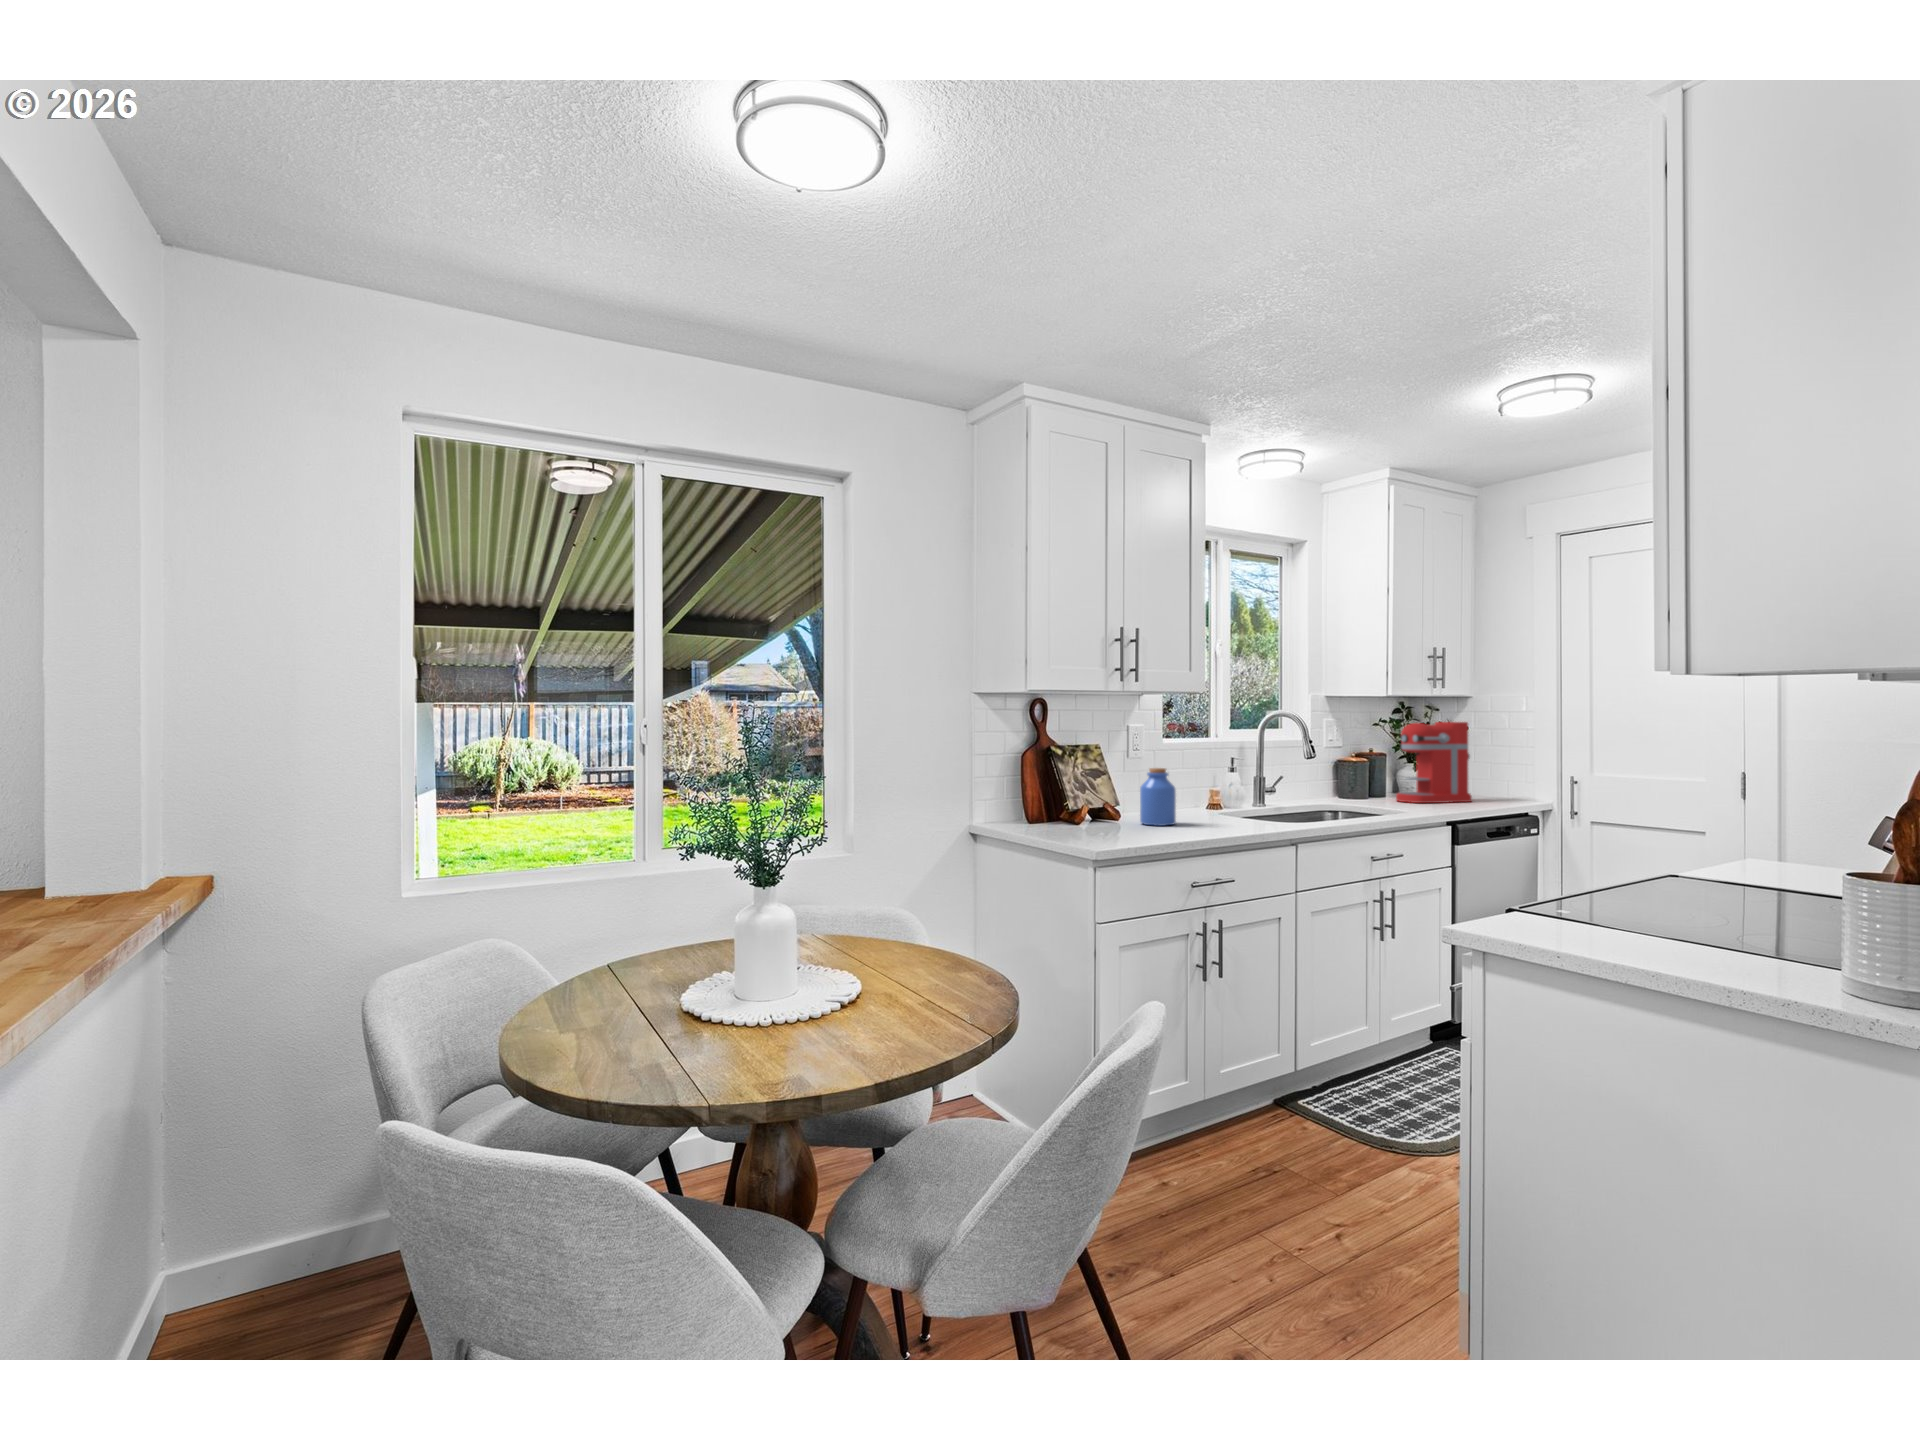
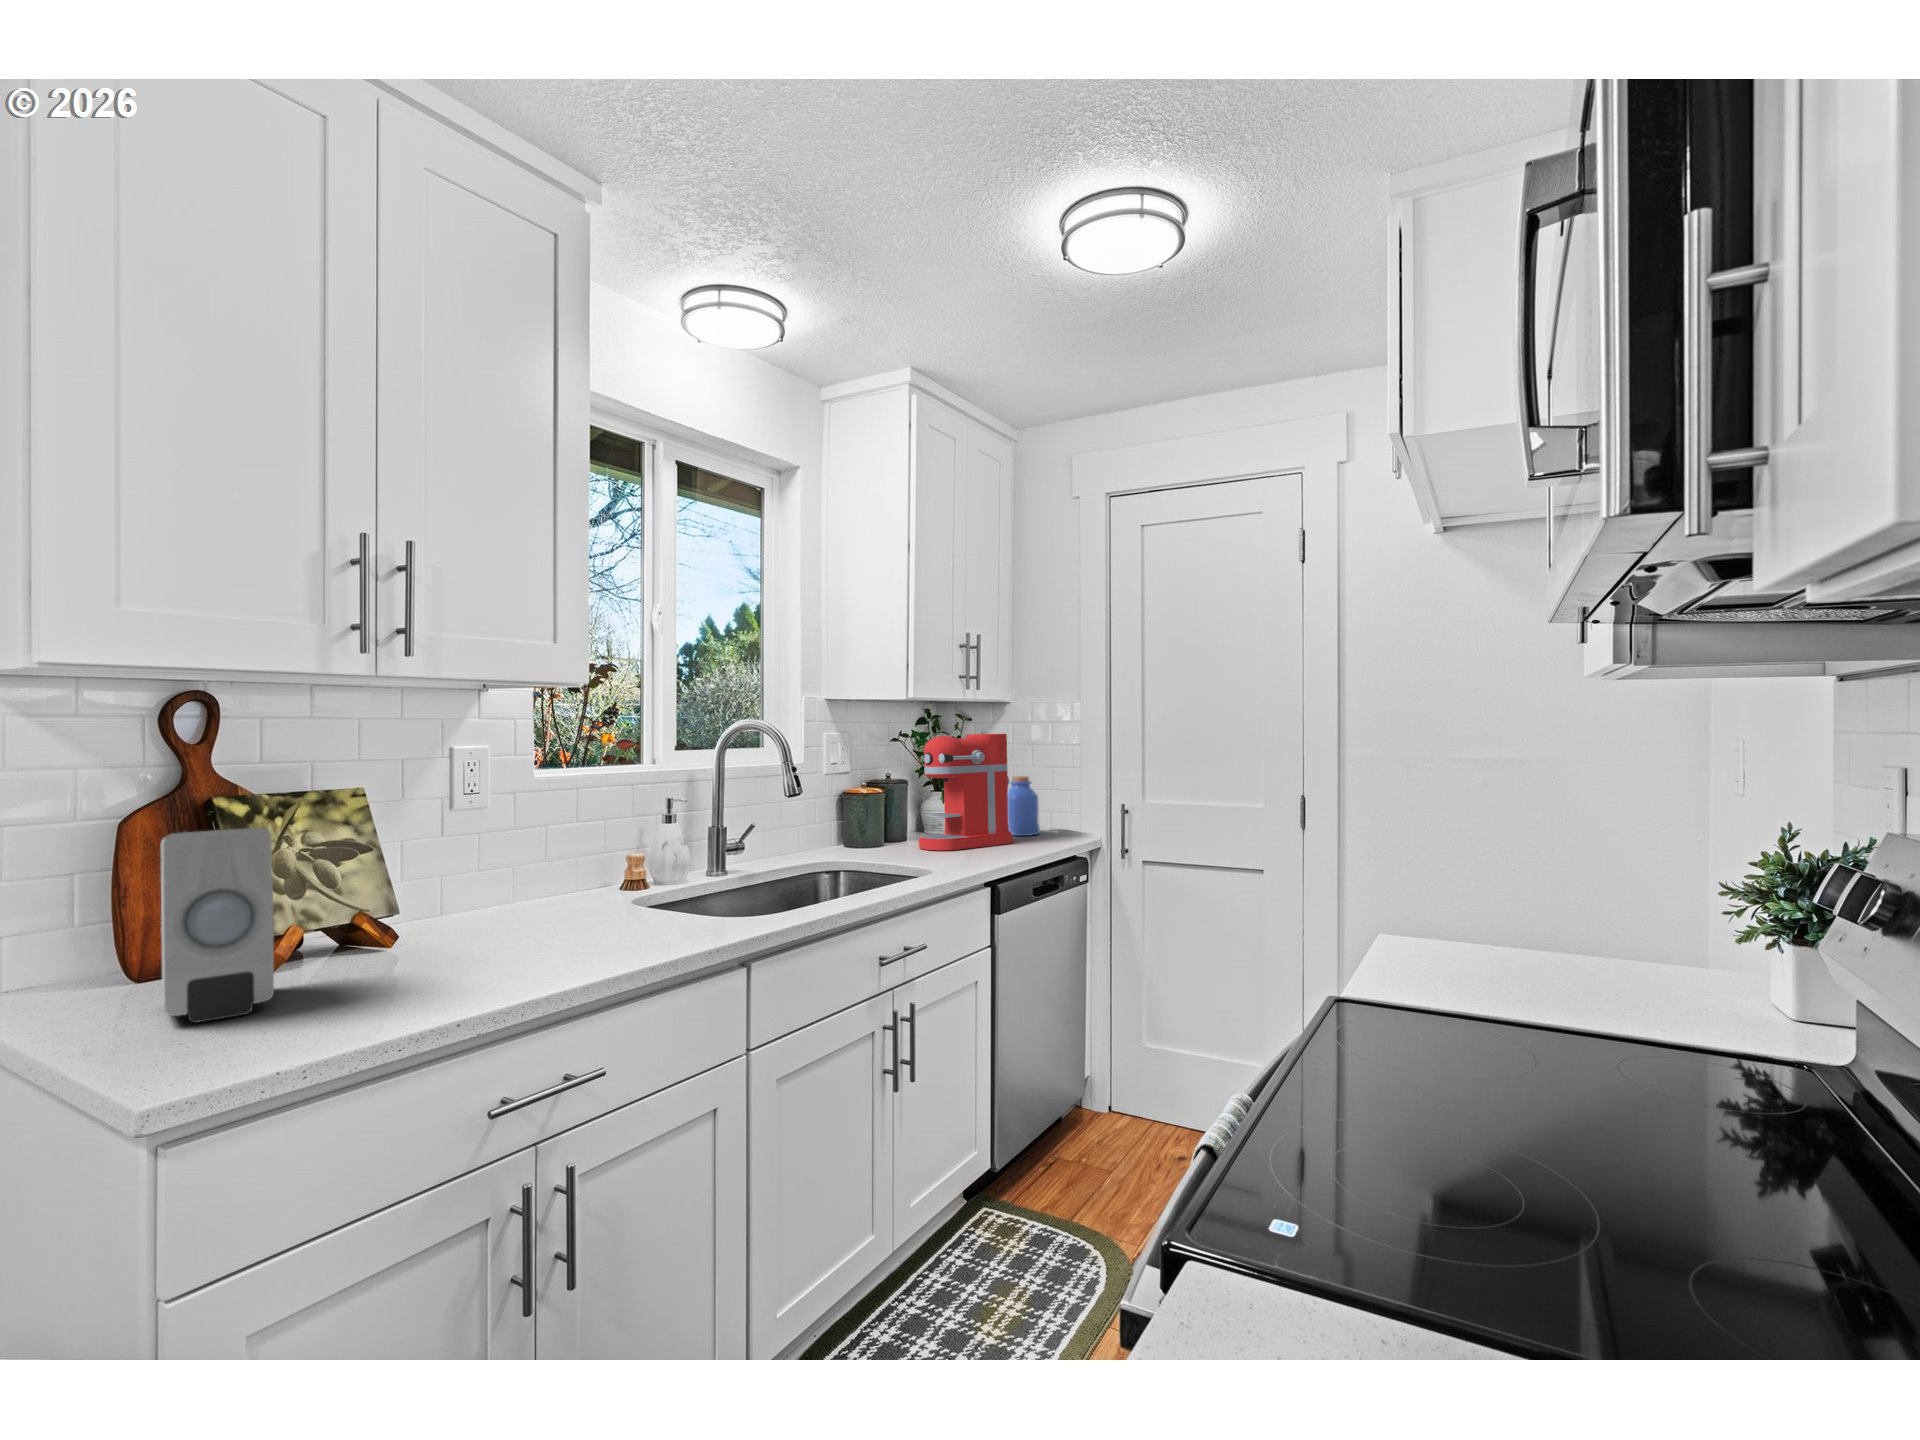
soap dispenser: none [1052,759,1103,836] -> present [160,828,274,1023]
jar: present [1140,768,1176,826] -> present [1008,776,1040,836]

